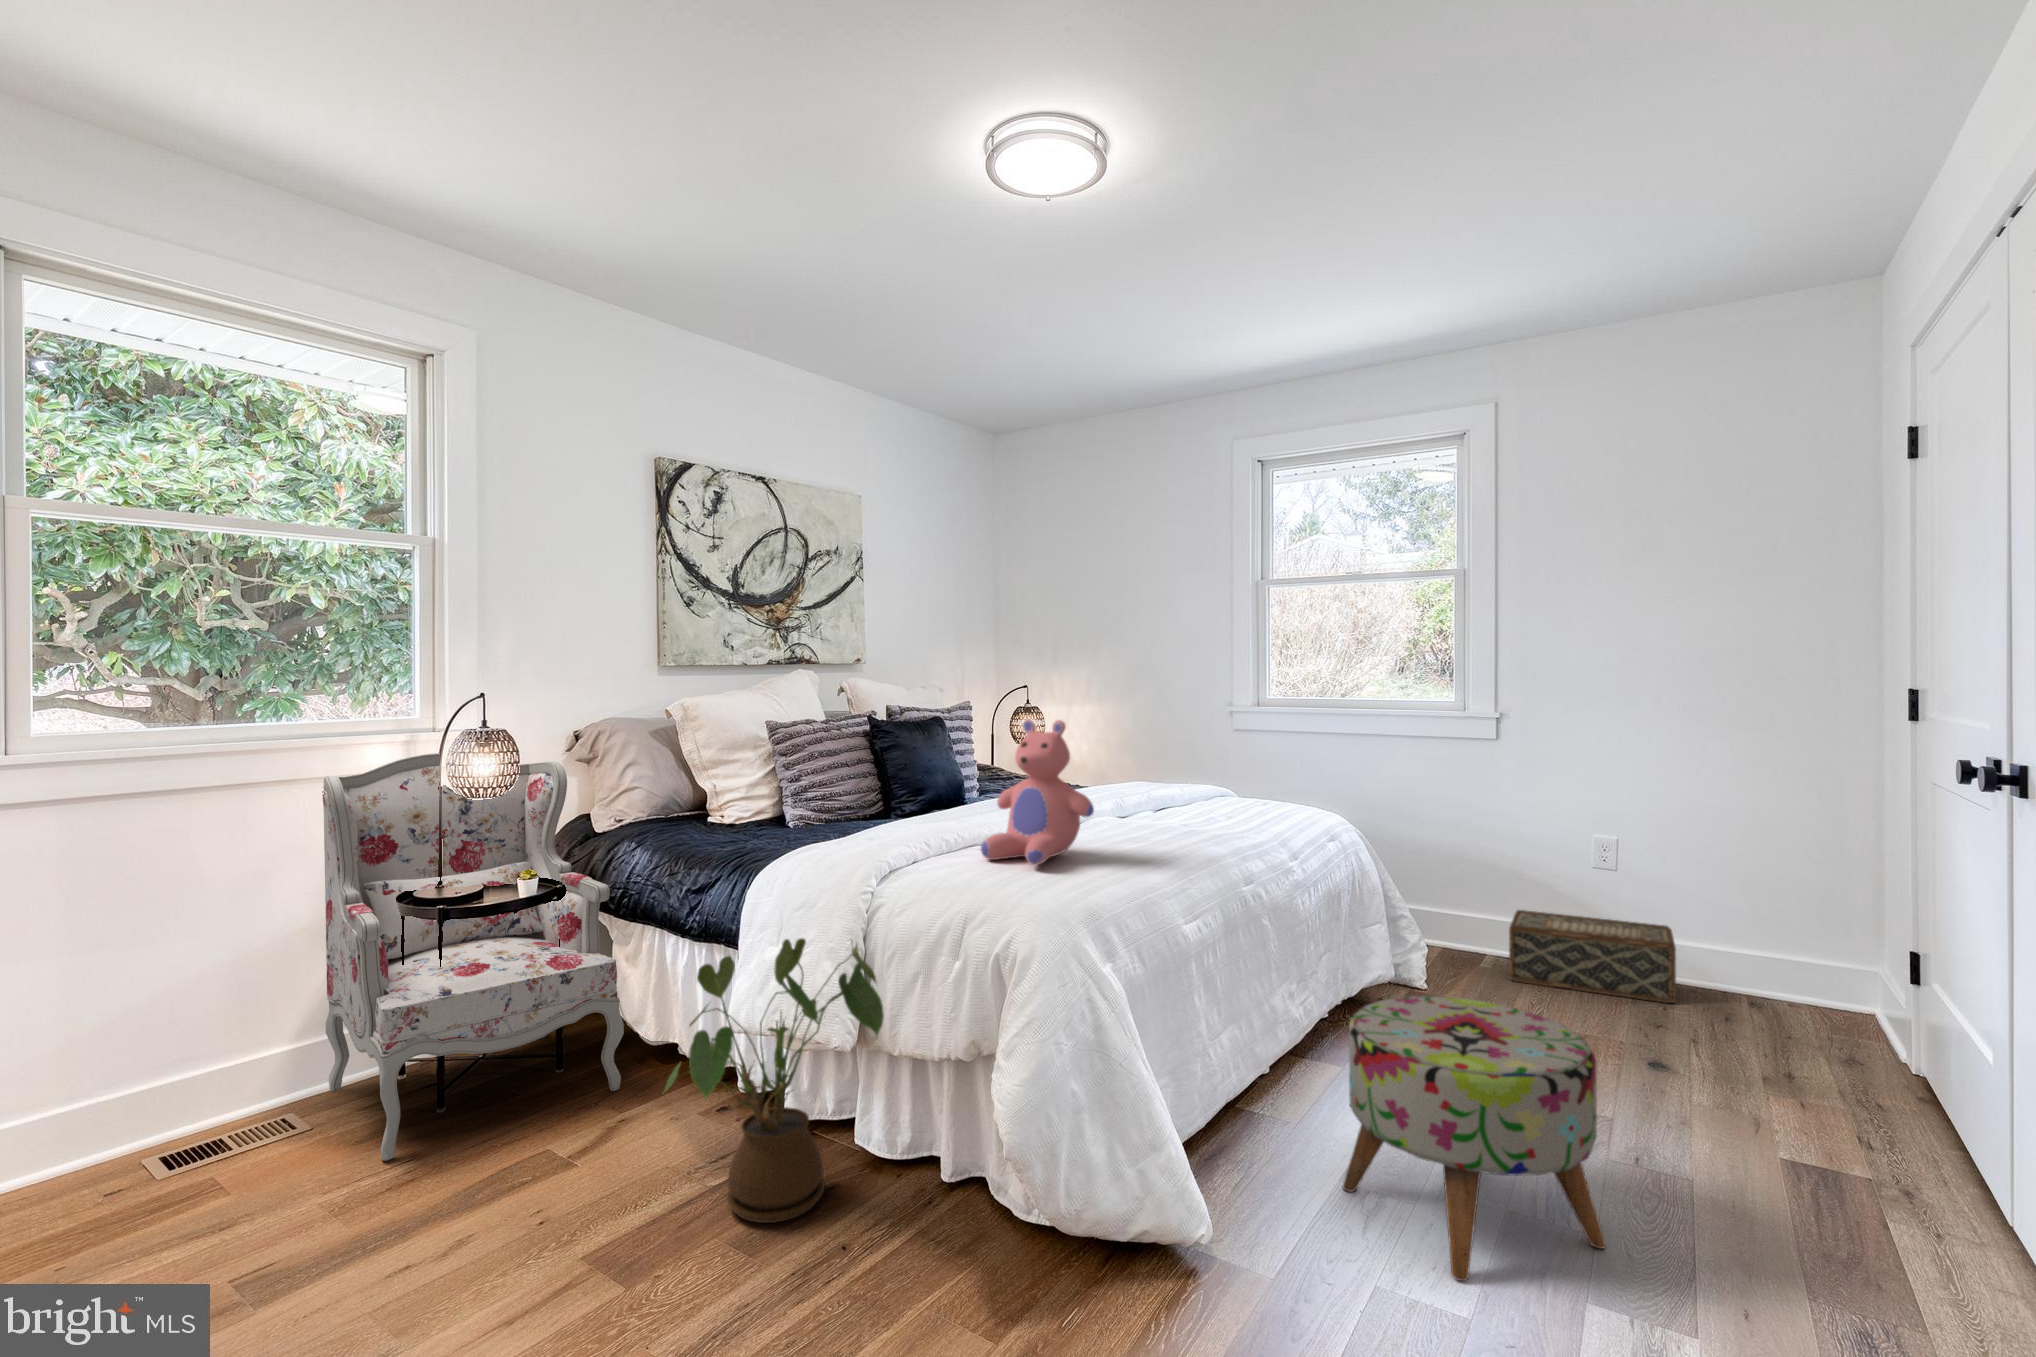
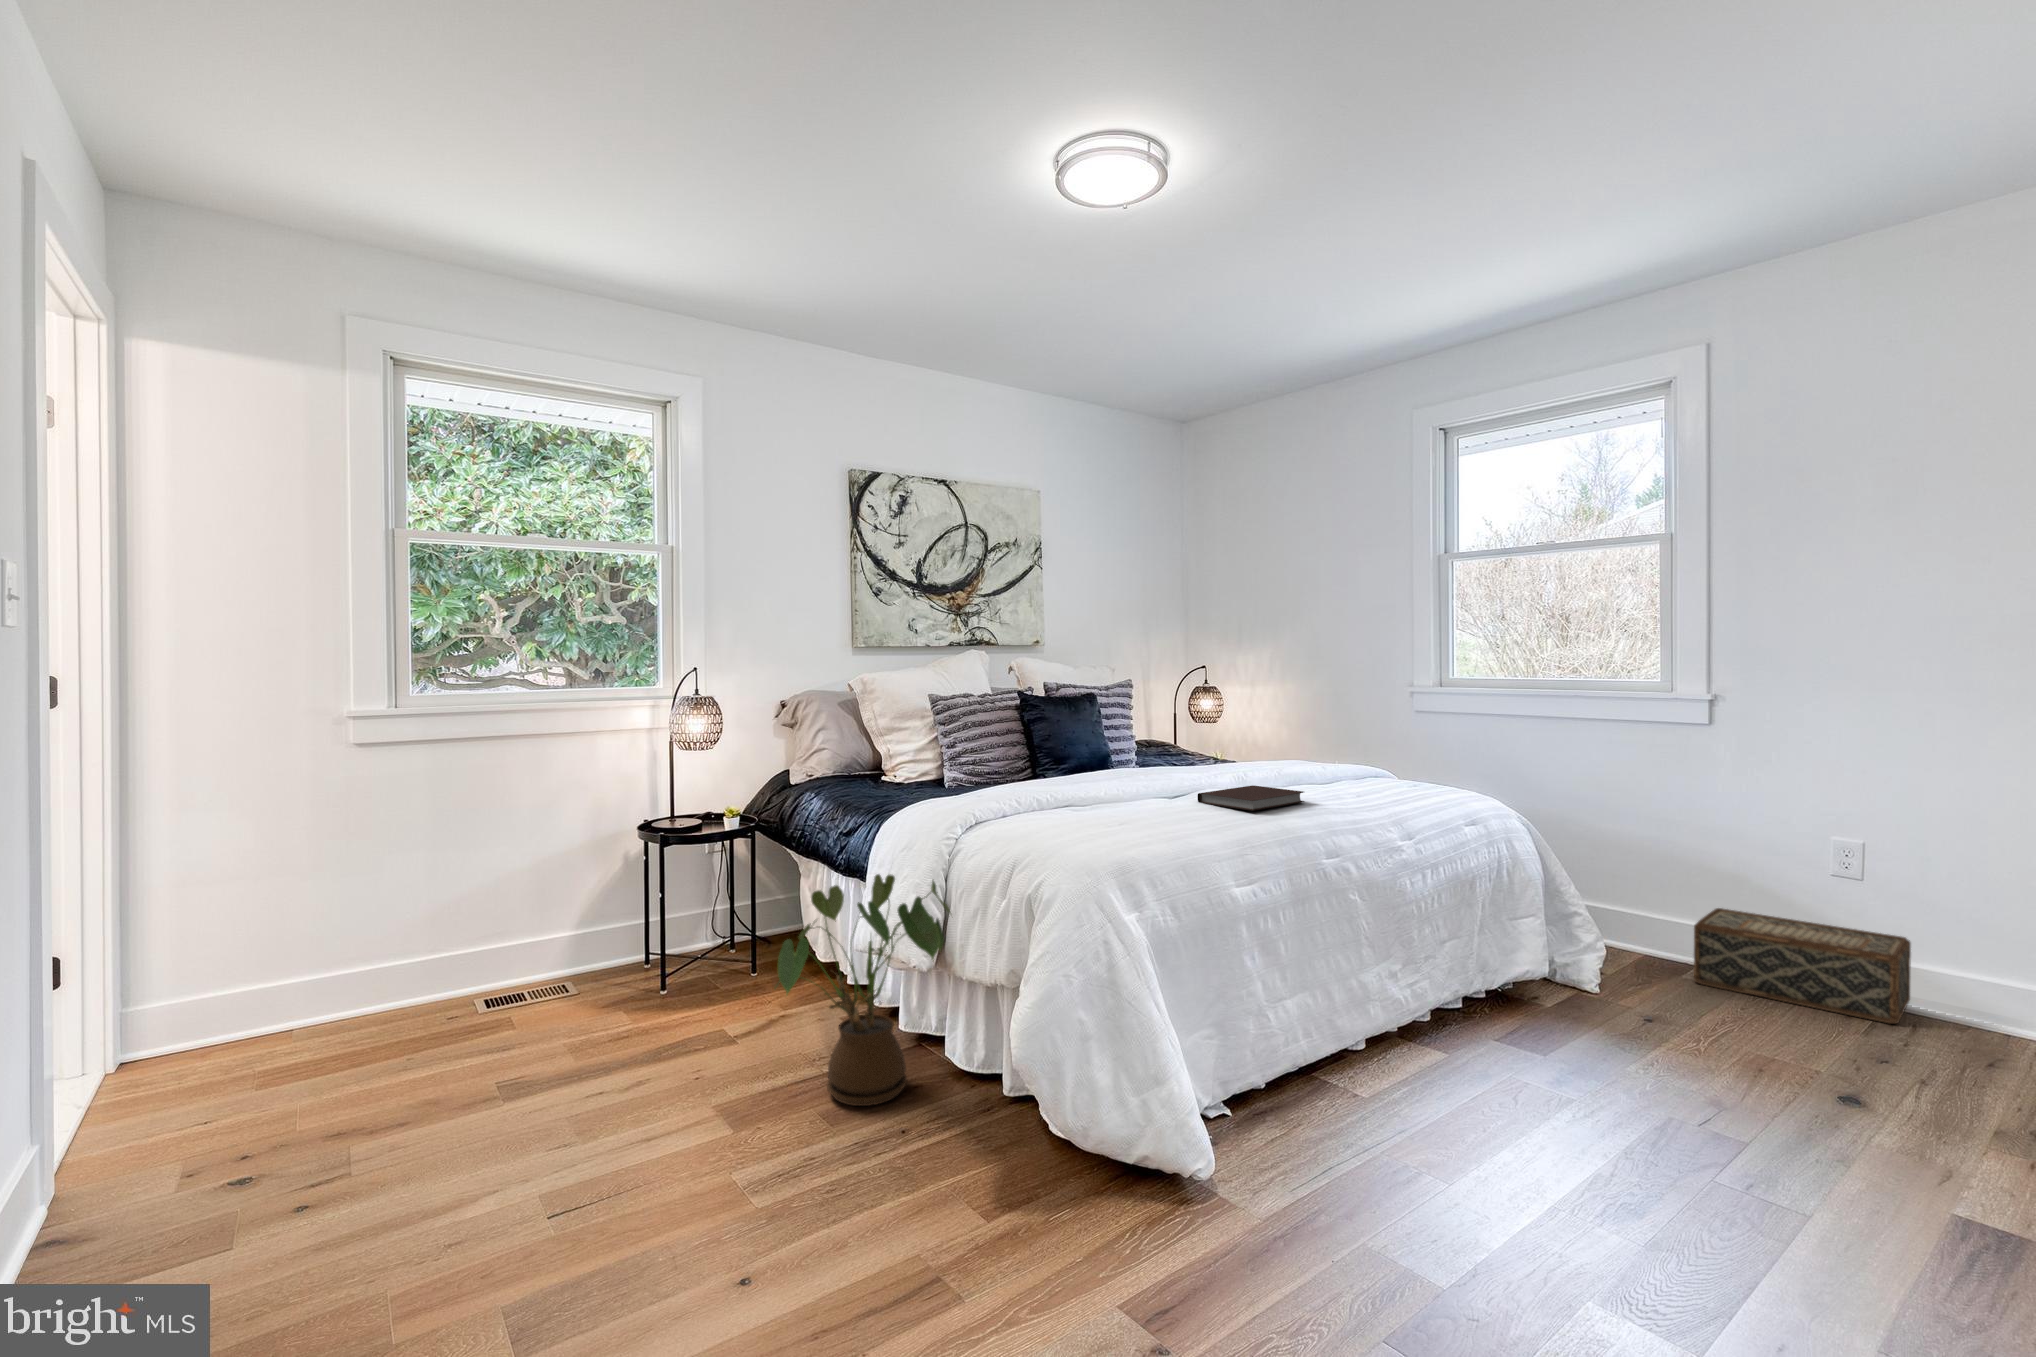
teddy bear: present [981,719,1094,866] -> none [1060,692,1163,825]
armchair: present [322,753,624,1160] -> none [585,717,793,1024]
notebook: none [1103,815,1206,842] -> present [1198,785,1304,811]
ottoman: present [1343,996,1606,1281] -> none [1373,973,1637,1250]

